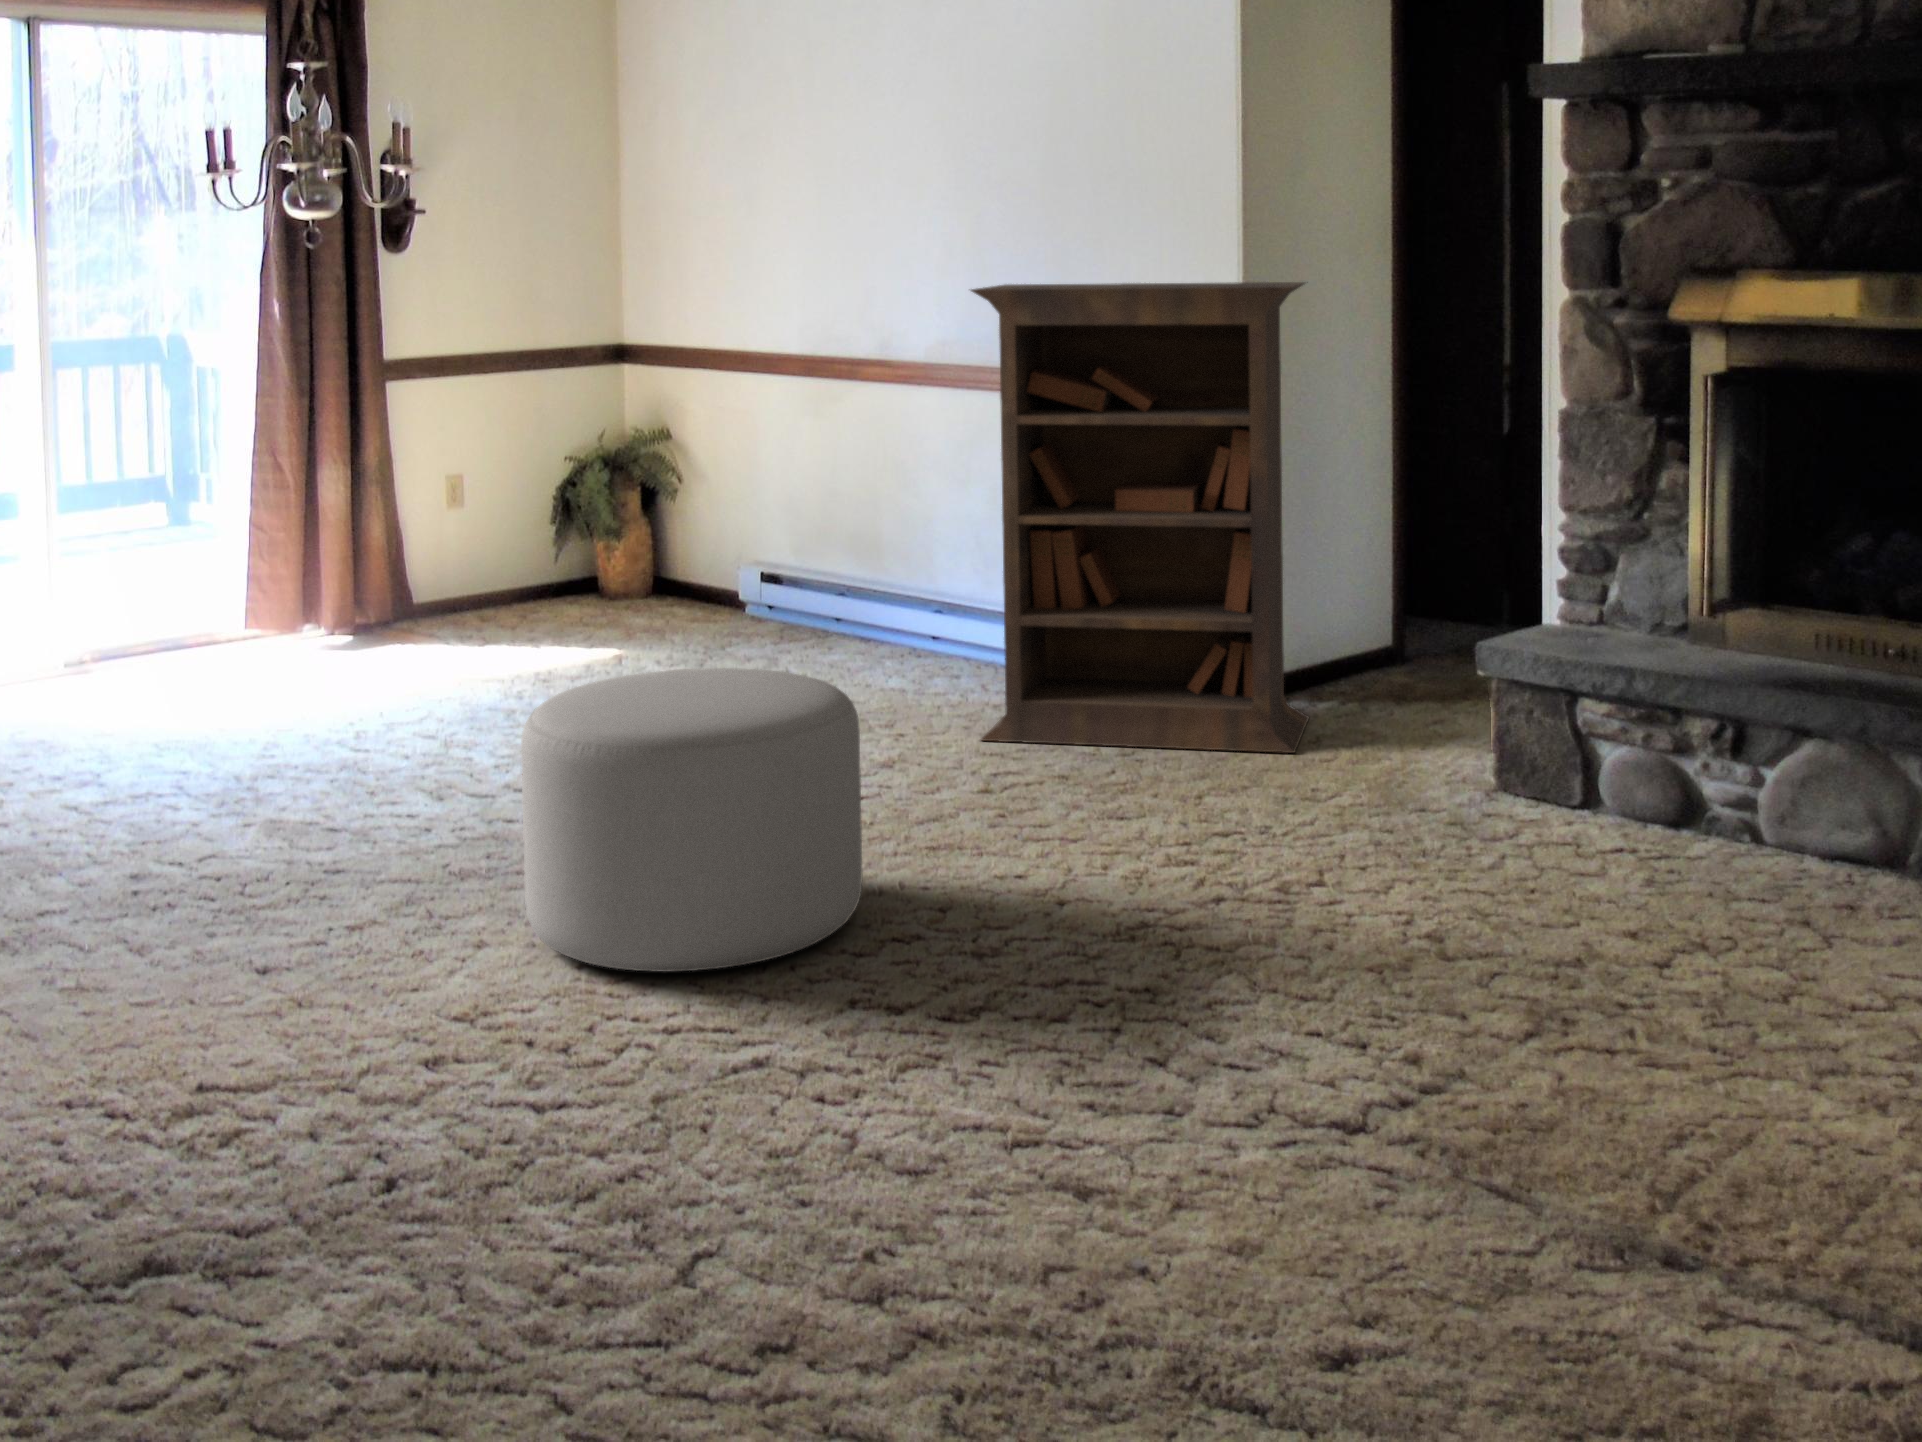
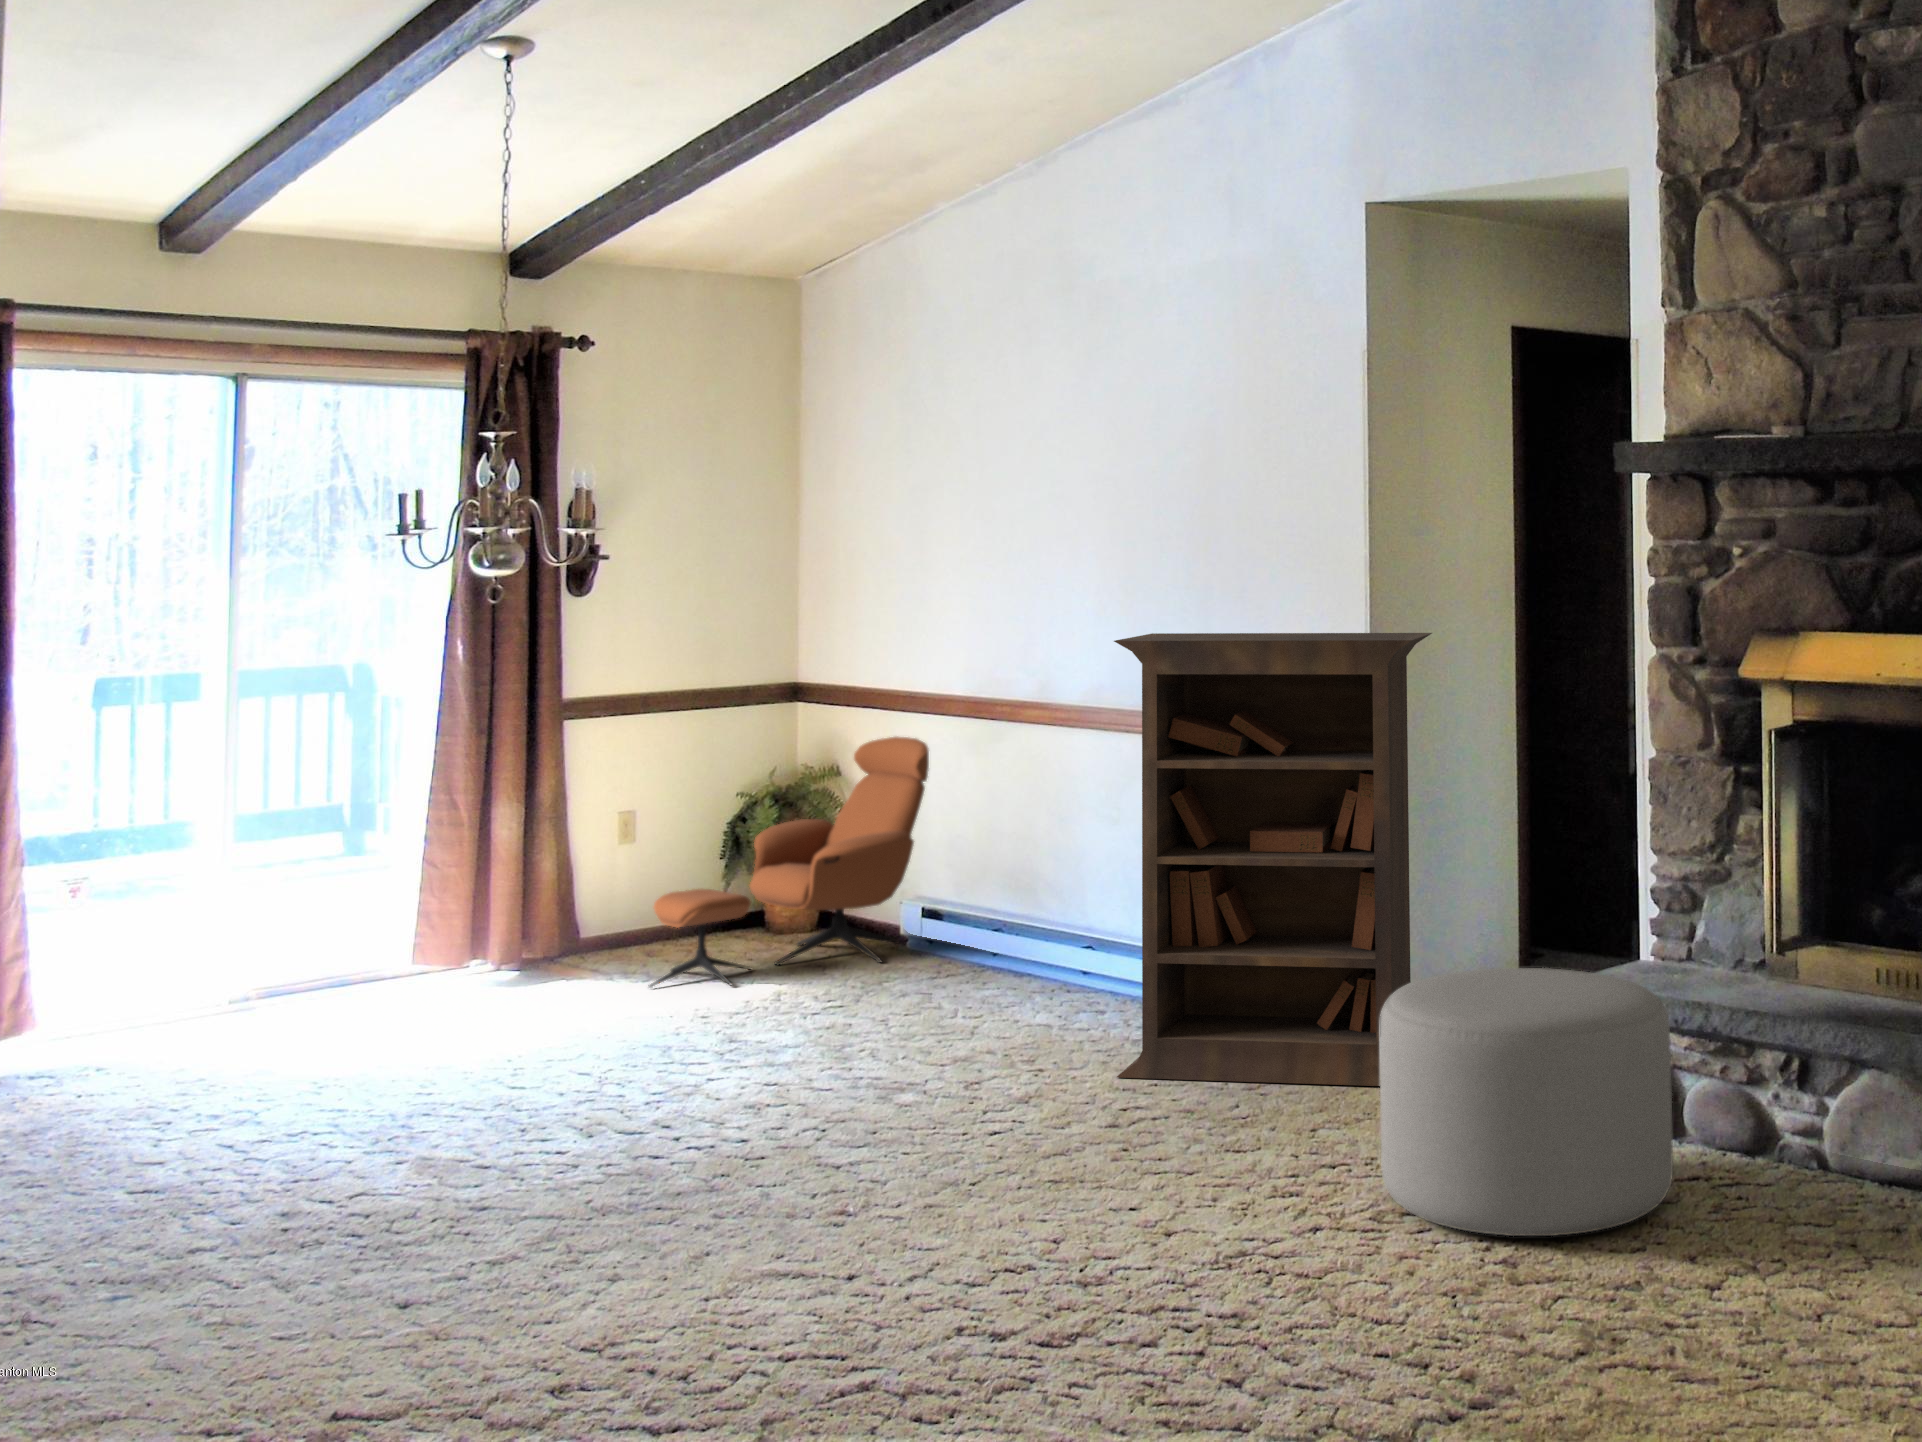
lounge chair: none [488,398,762,648] -> present [648,737,929,987]
ottoman: present [521,668,862,972] -> present [1380,968,1673,1236]

